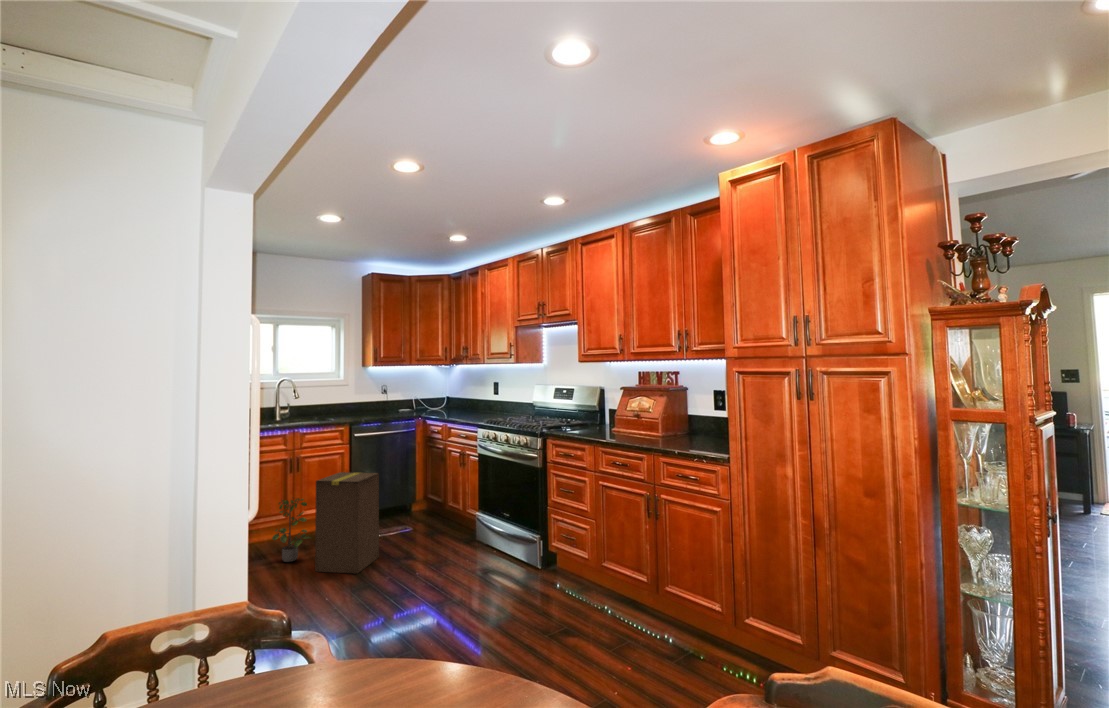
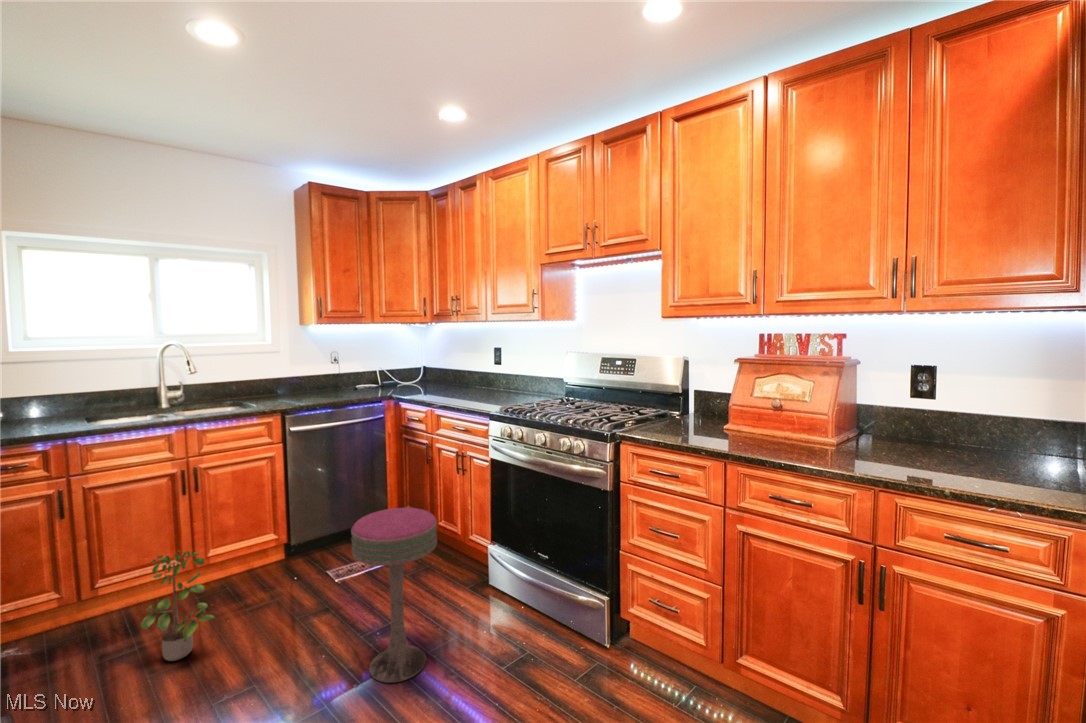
cardboard box: present [315,472,379,573] -> none [213,503,335,690]
bar stool: none [389,476,438,573] -> present [351,508,437,683]

